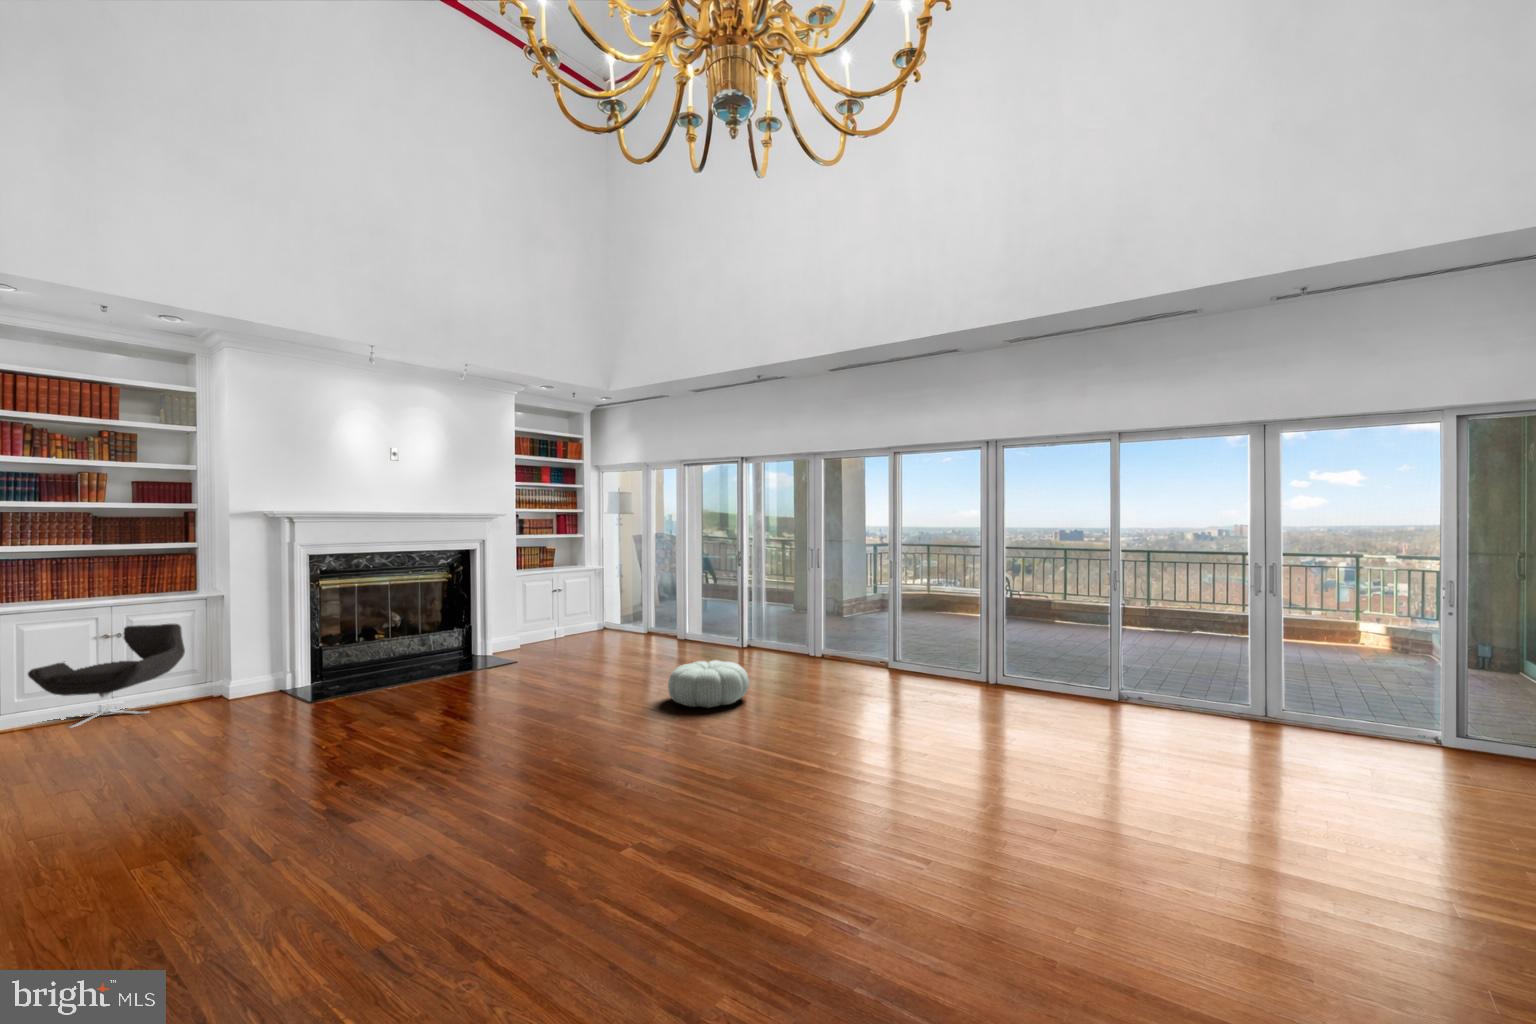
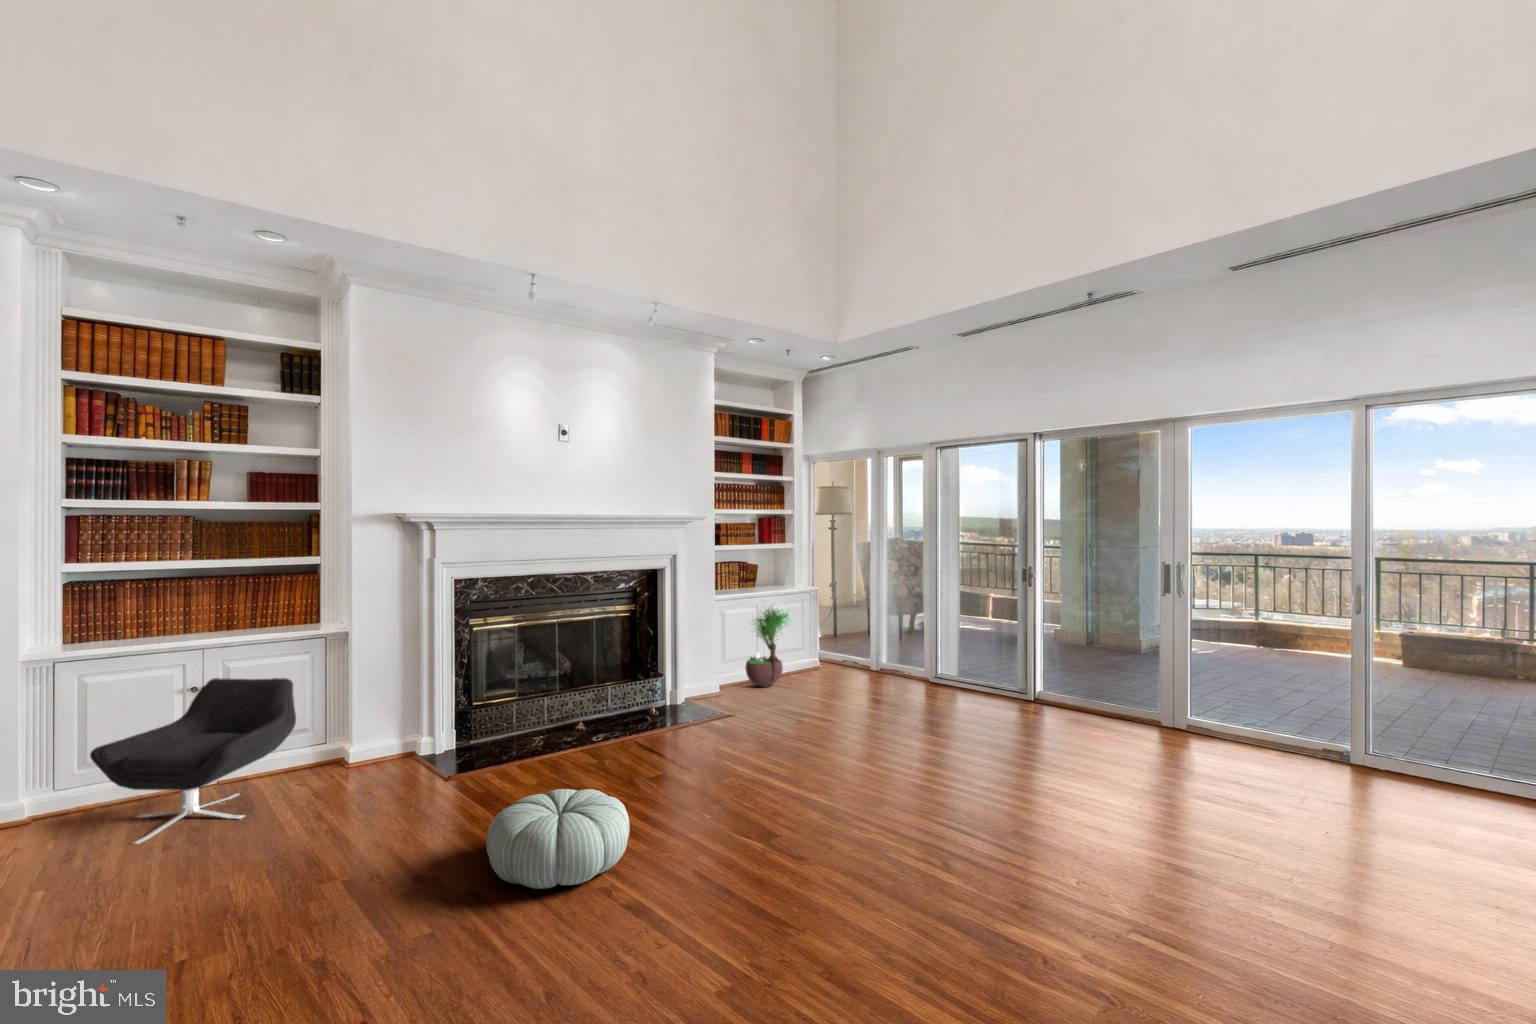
potted tree: none [541,572,577,635] -> present [745,605,789,687]
pouf: present [668,660,749,708] -> present [486,789,629,889]

